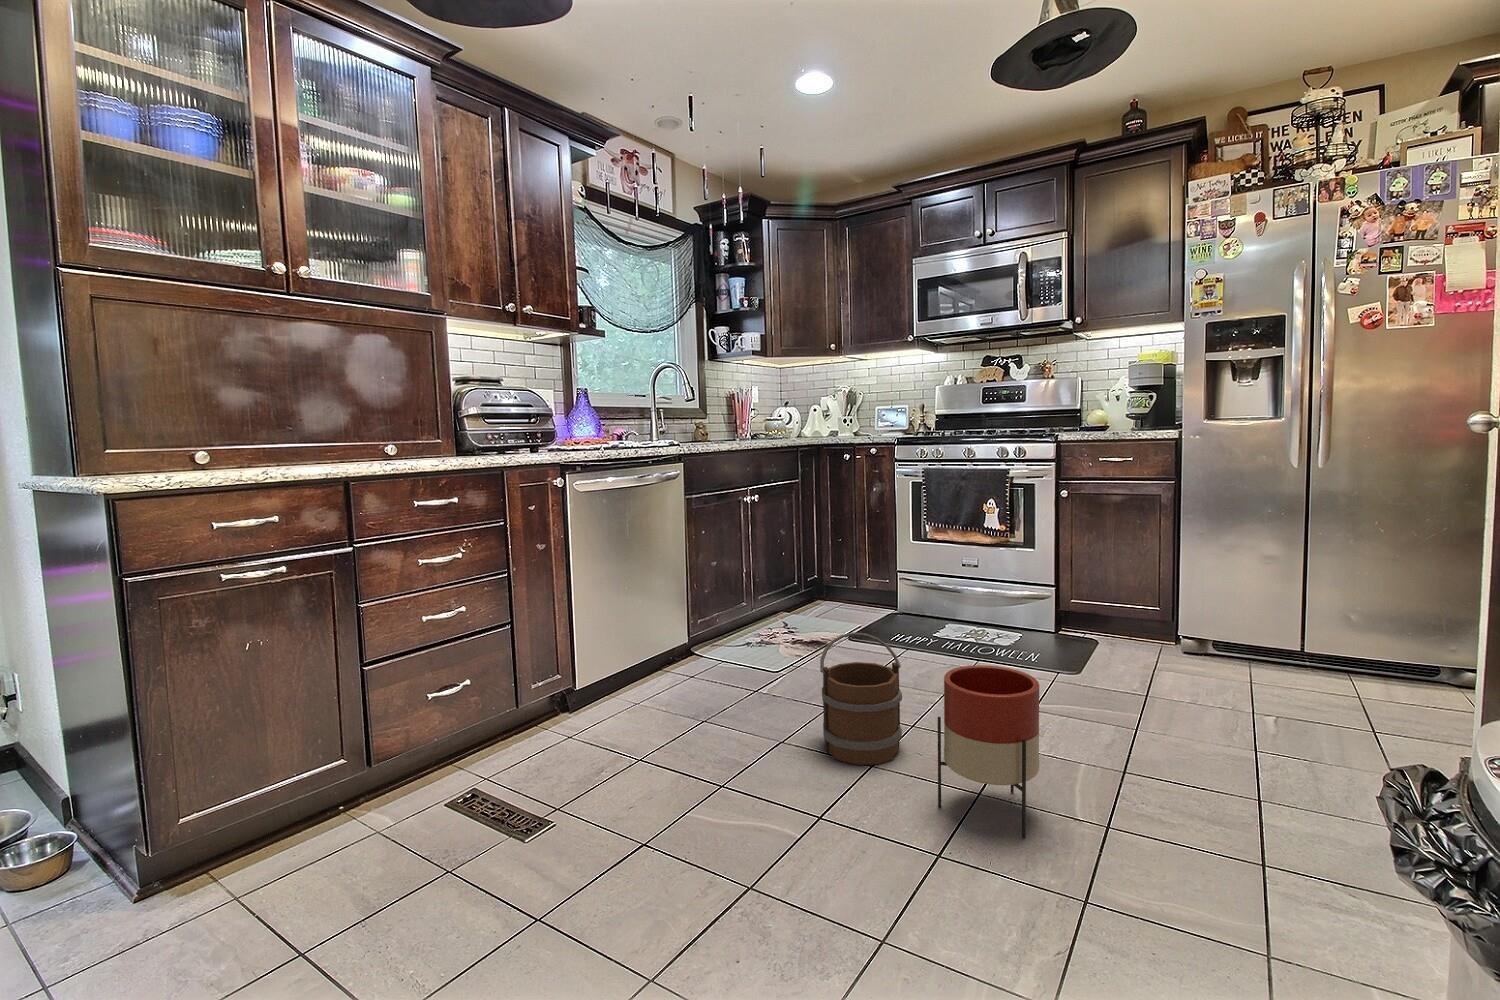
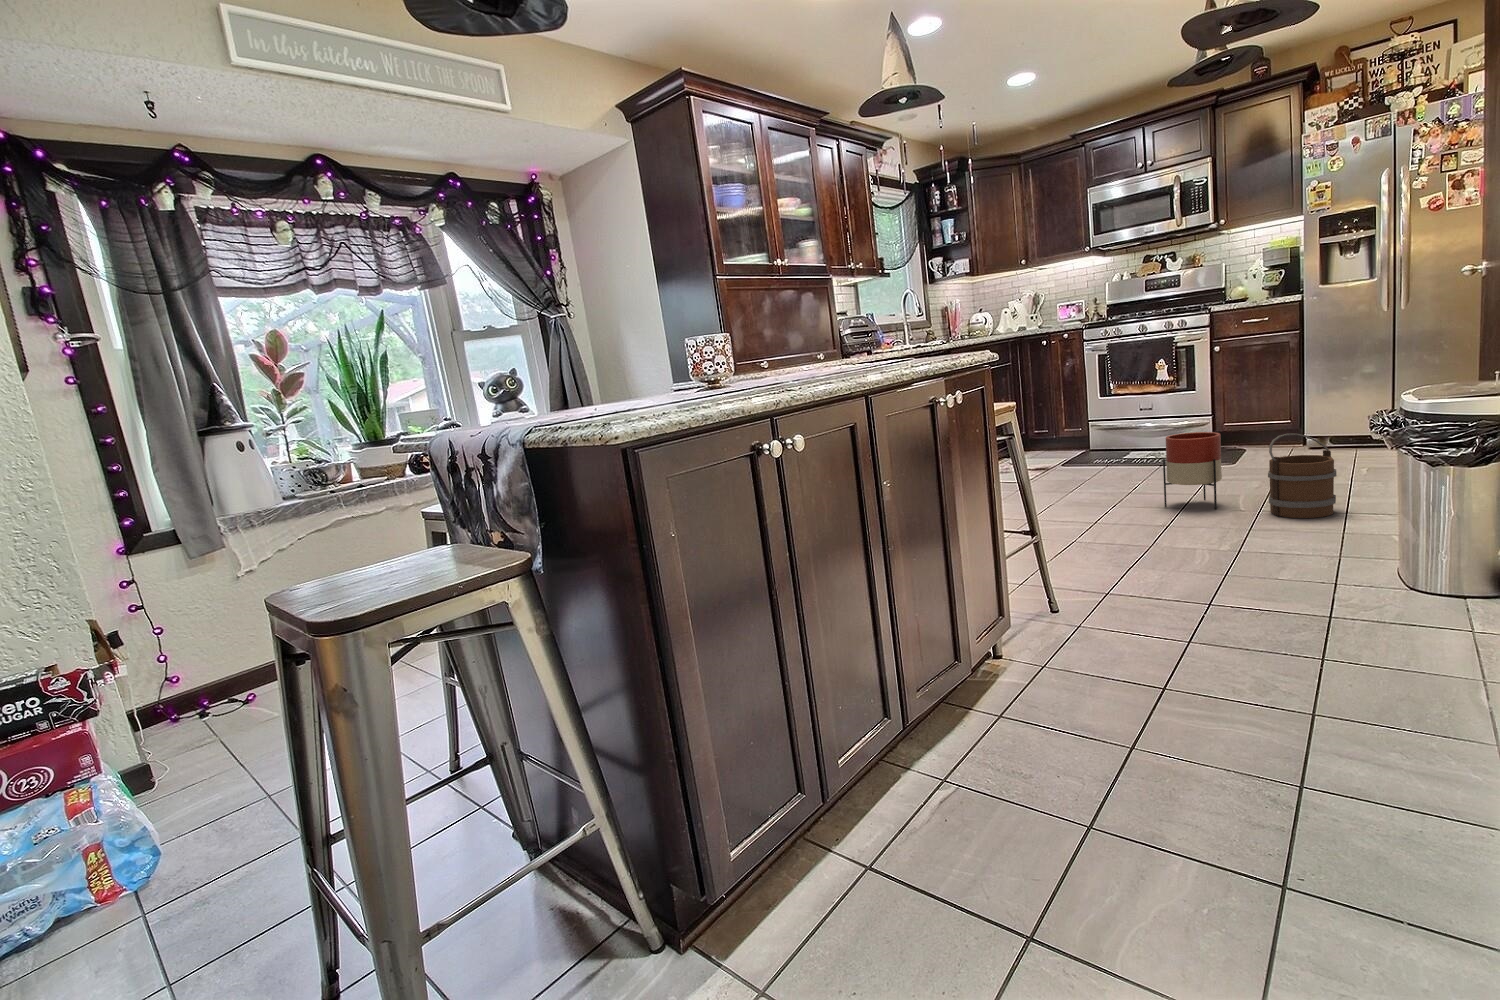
bucket: present [820,632,902,765] -> present [1268,434,1337,518]

